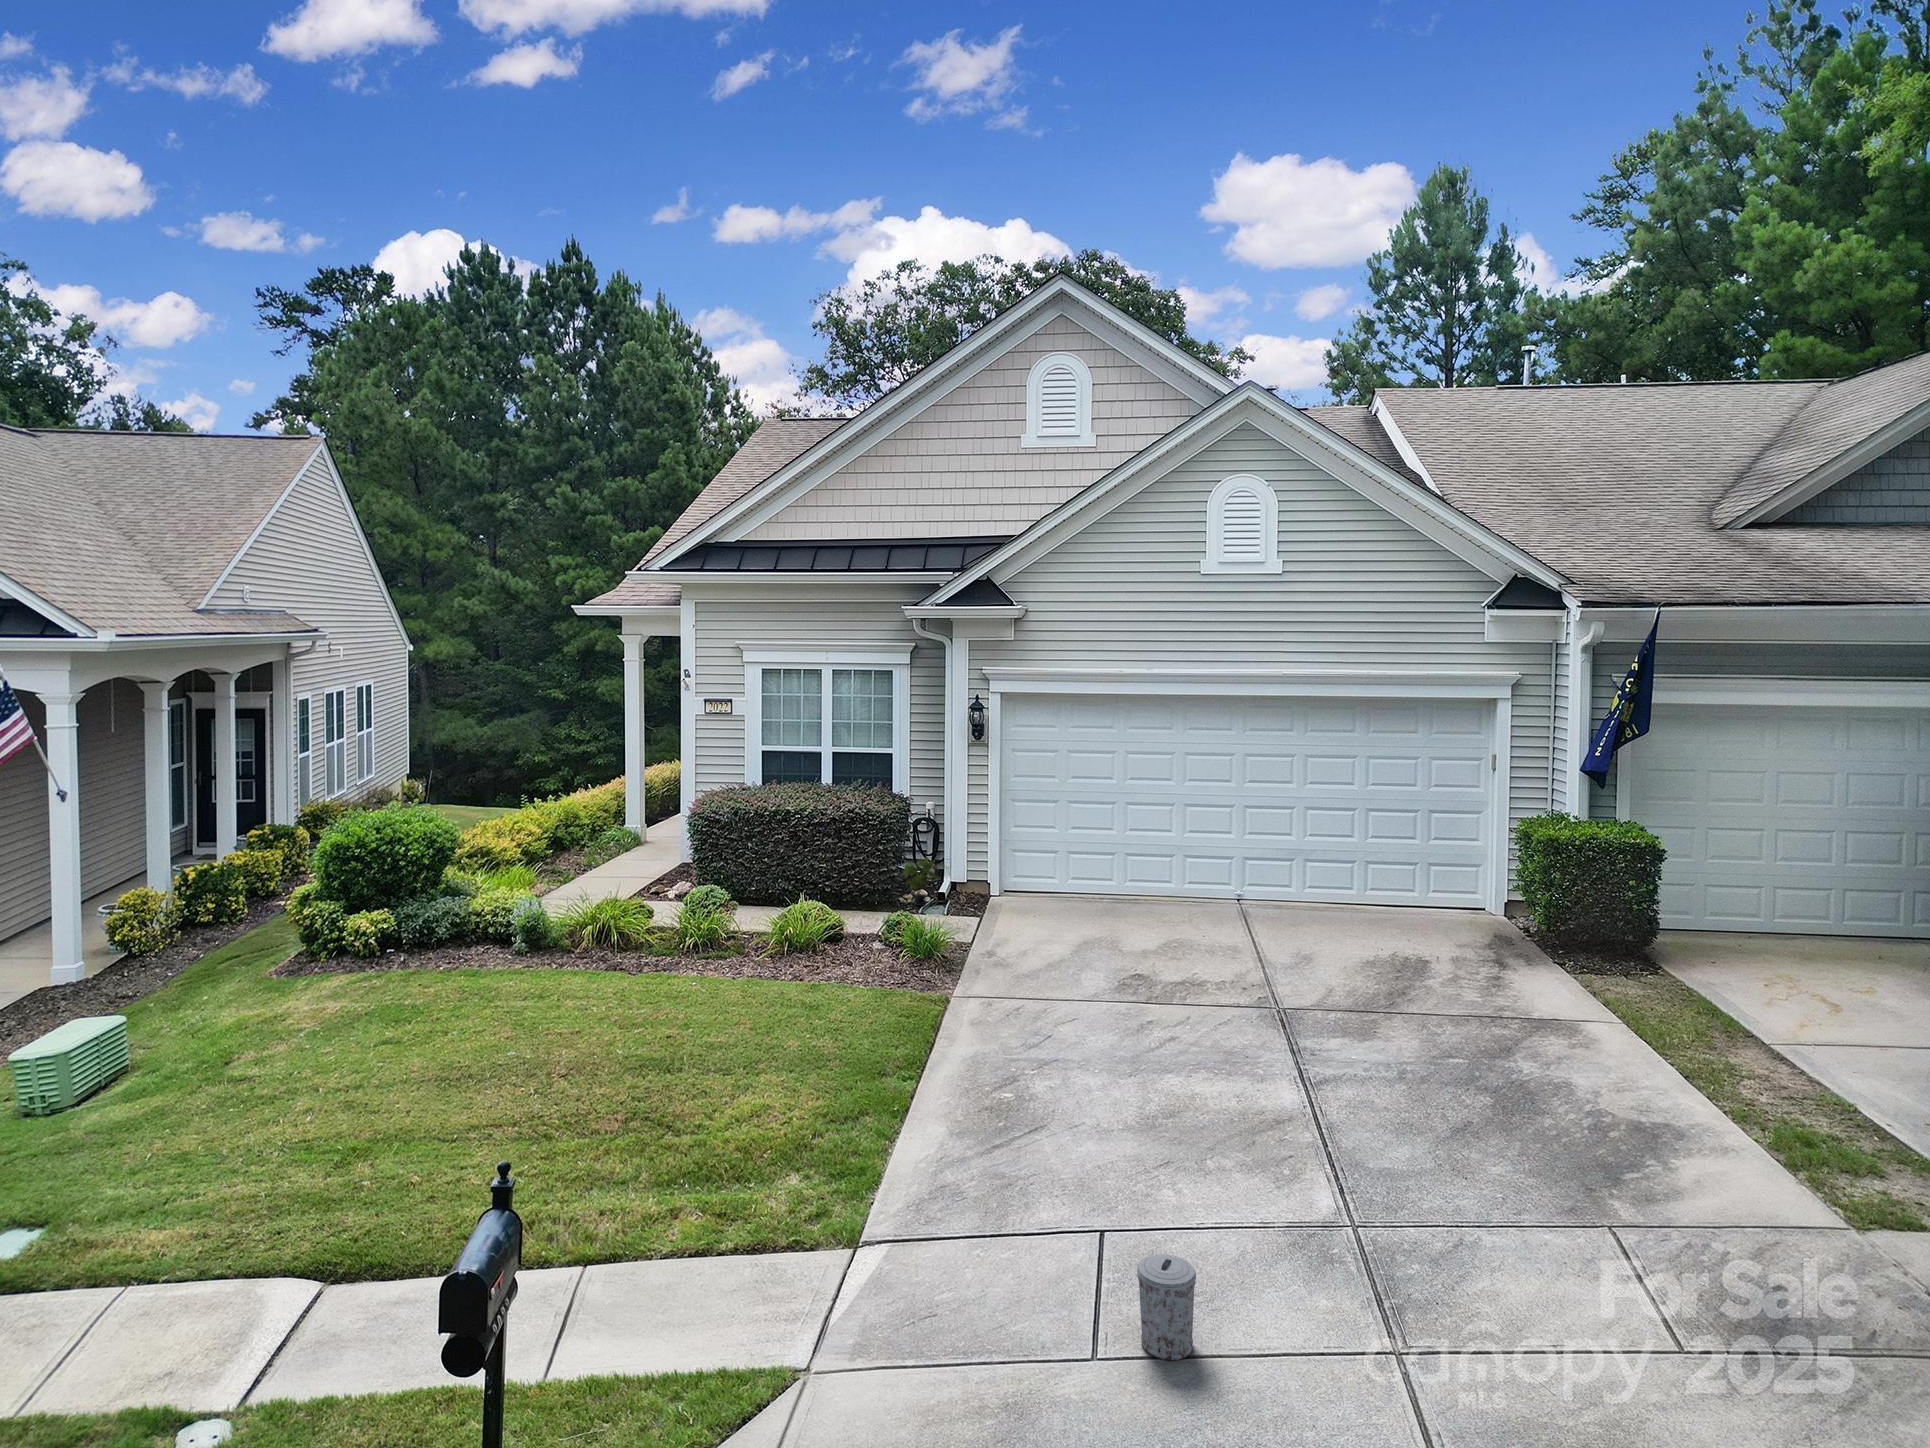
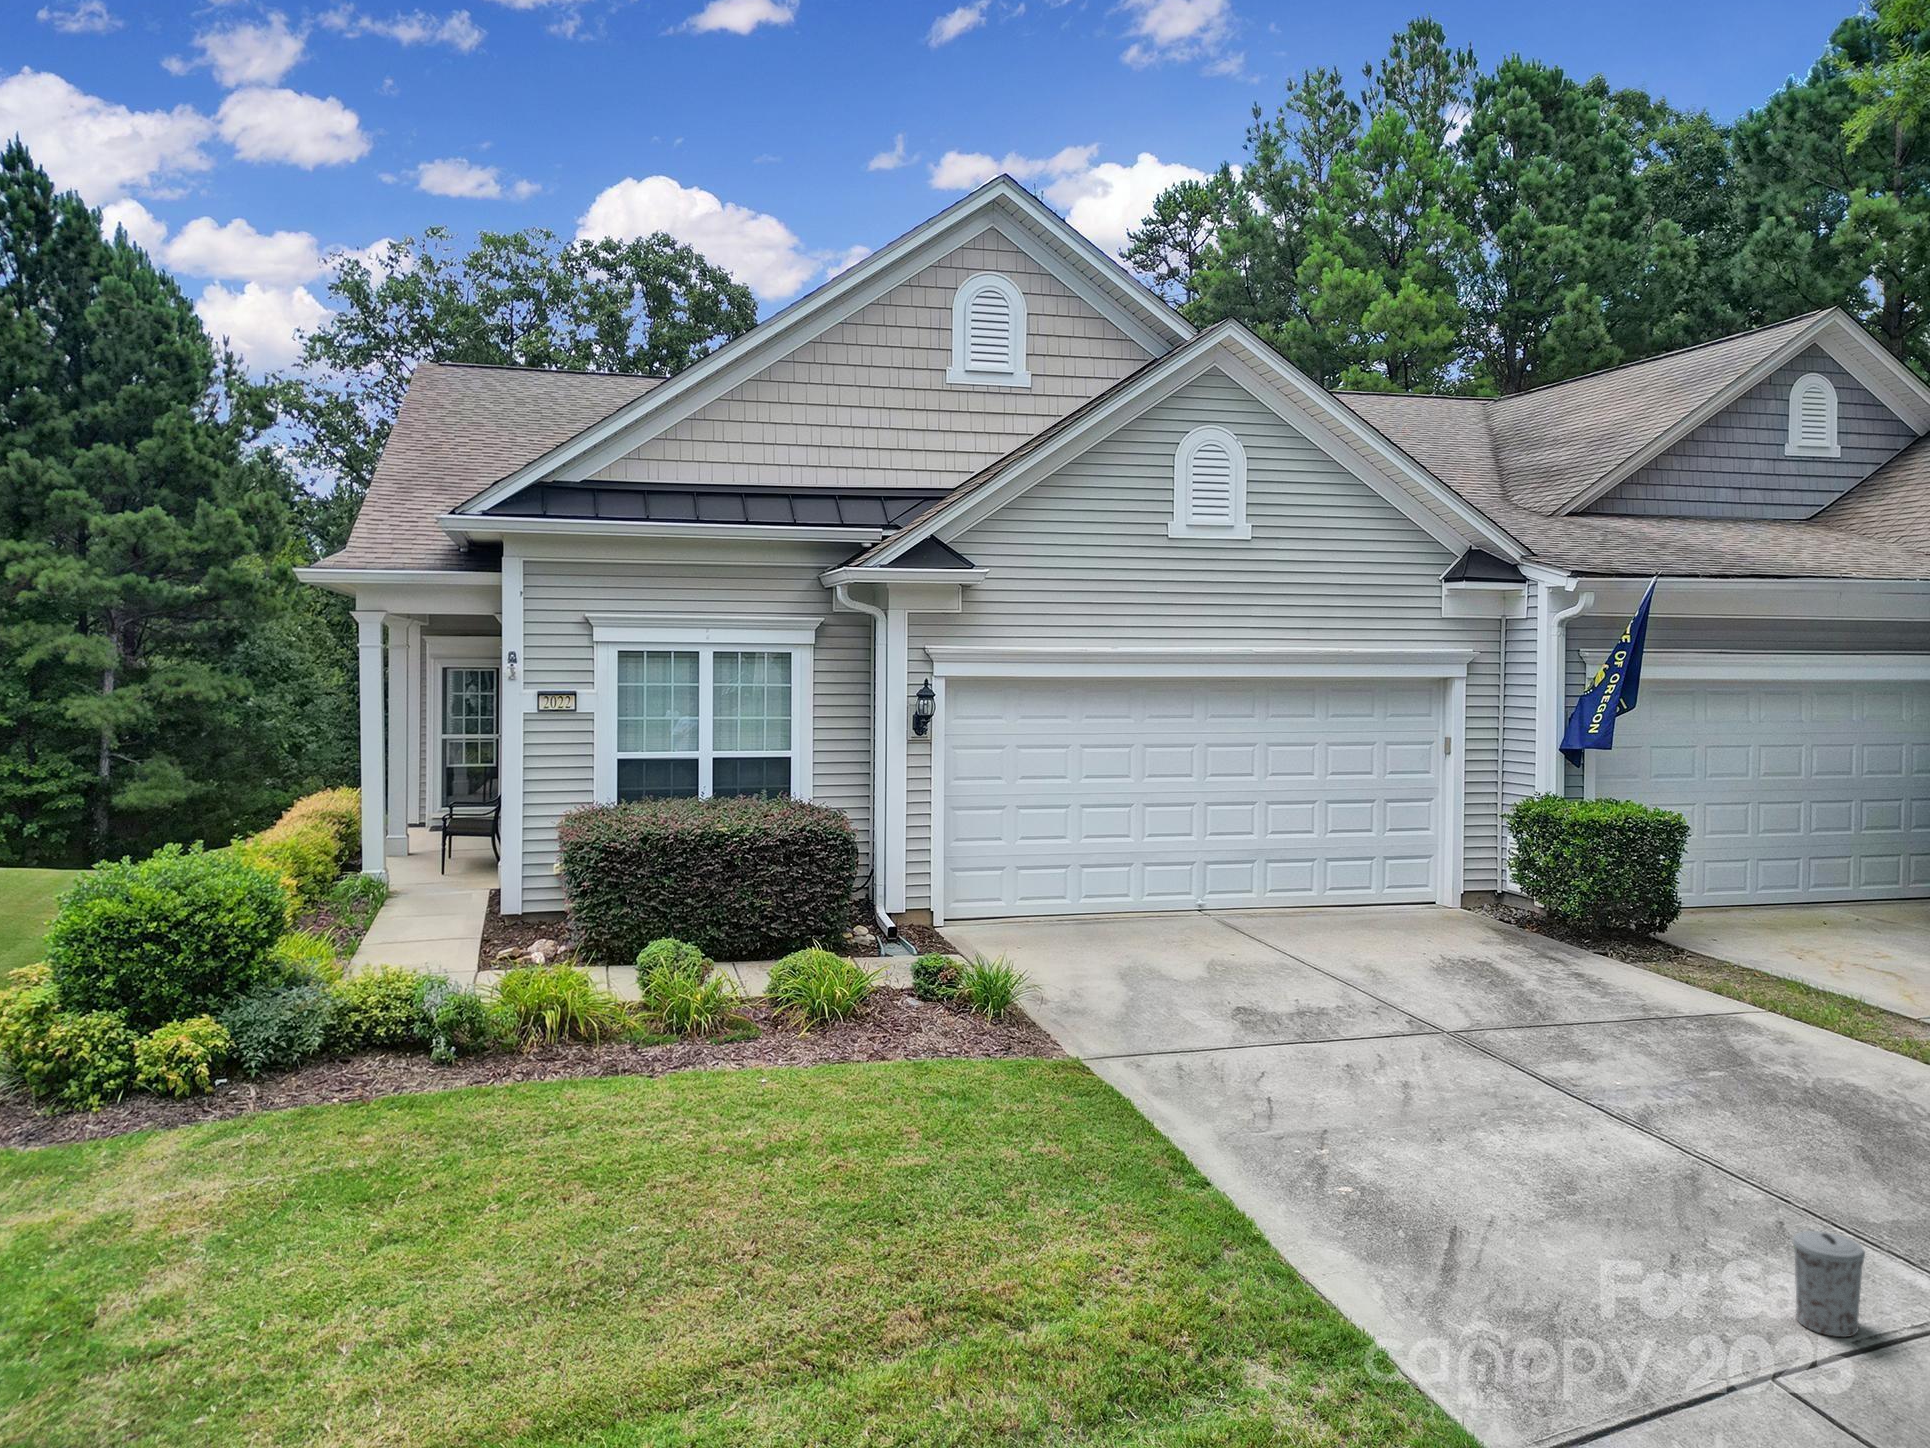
potted plant: present [903,859,938,906] -> none [850,882,897,943]

